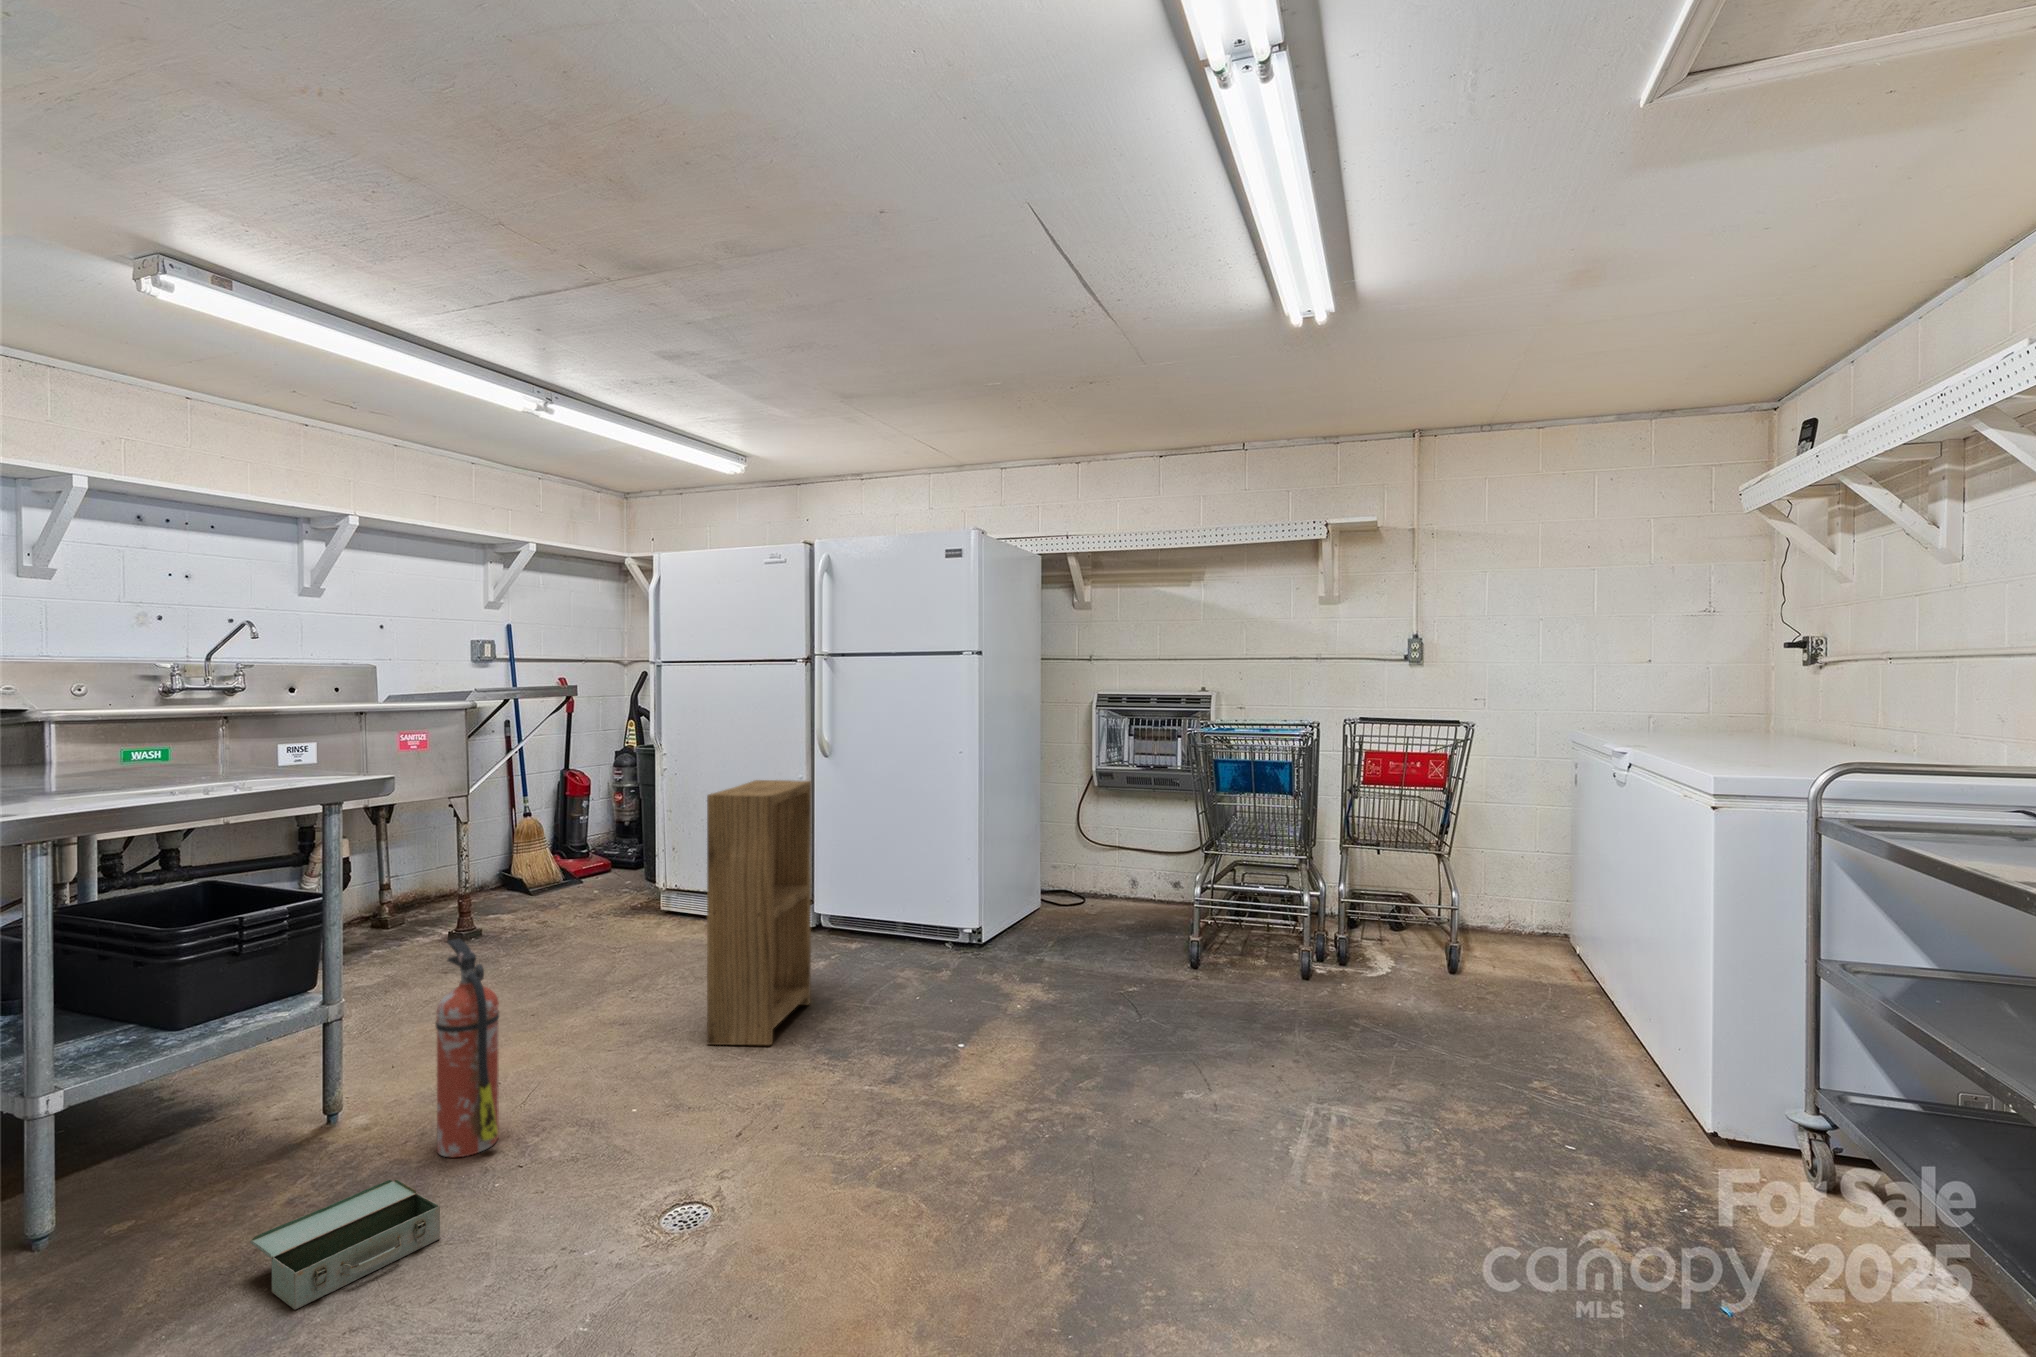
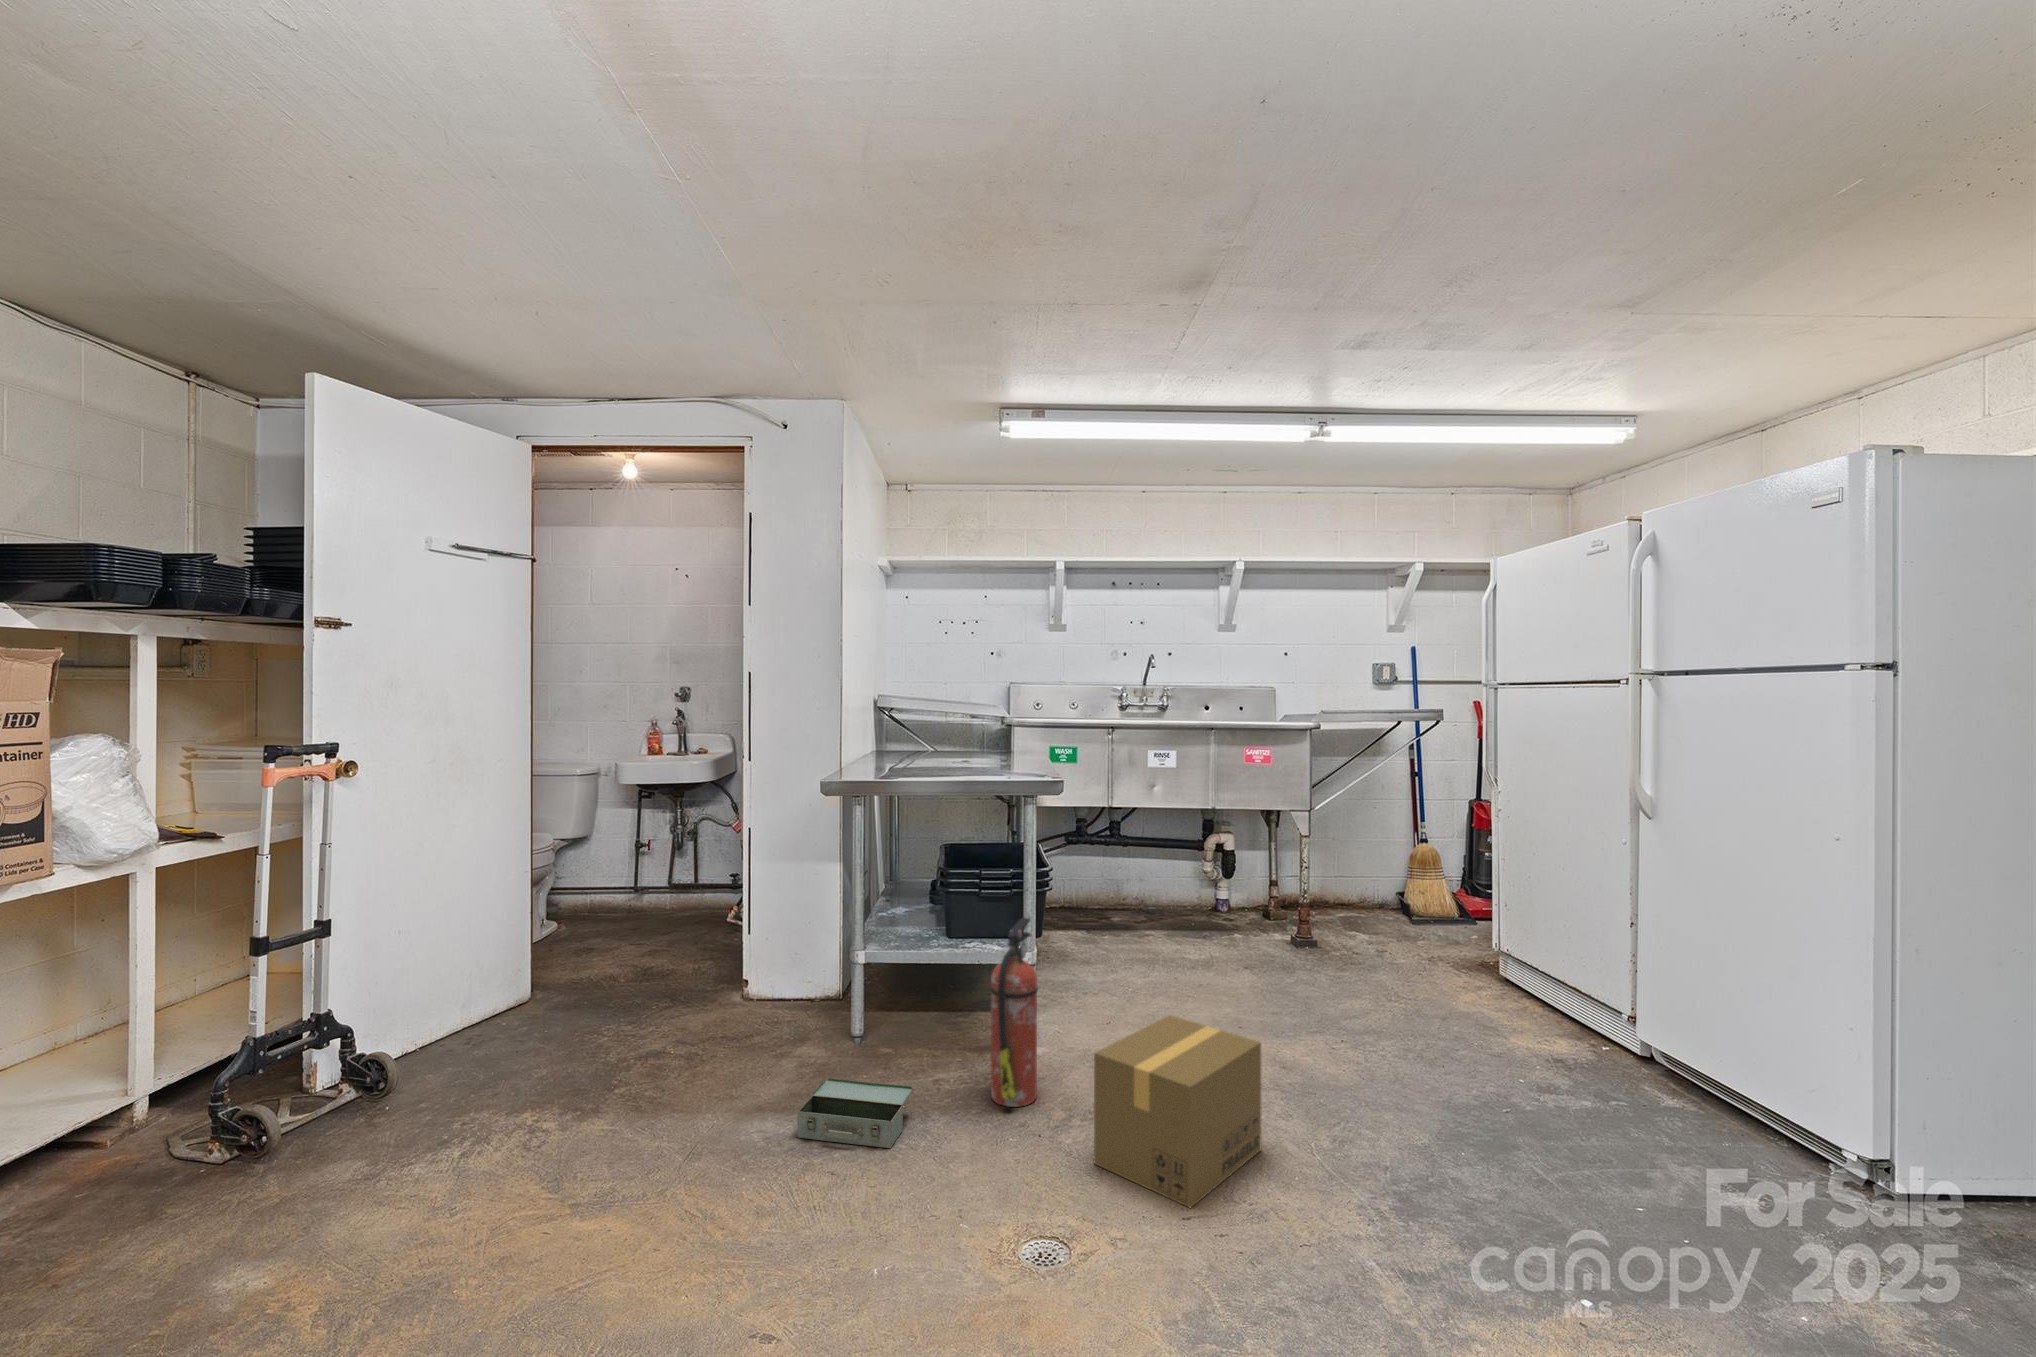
shelving unit: present [707,780,811,1045] -> none [1277,829,1455,1162]
cardboard box: none [629,970,752,1131] -> present [1094,1016,1261,1208]

